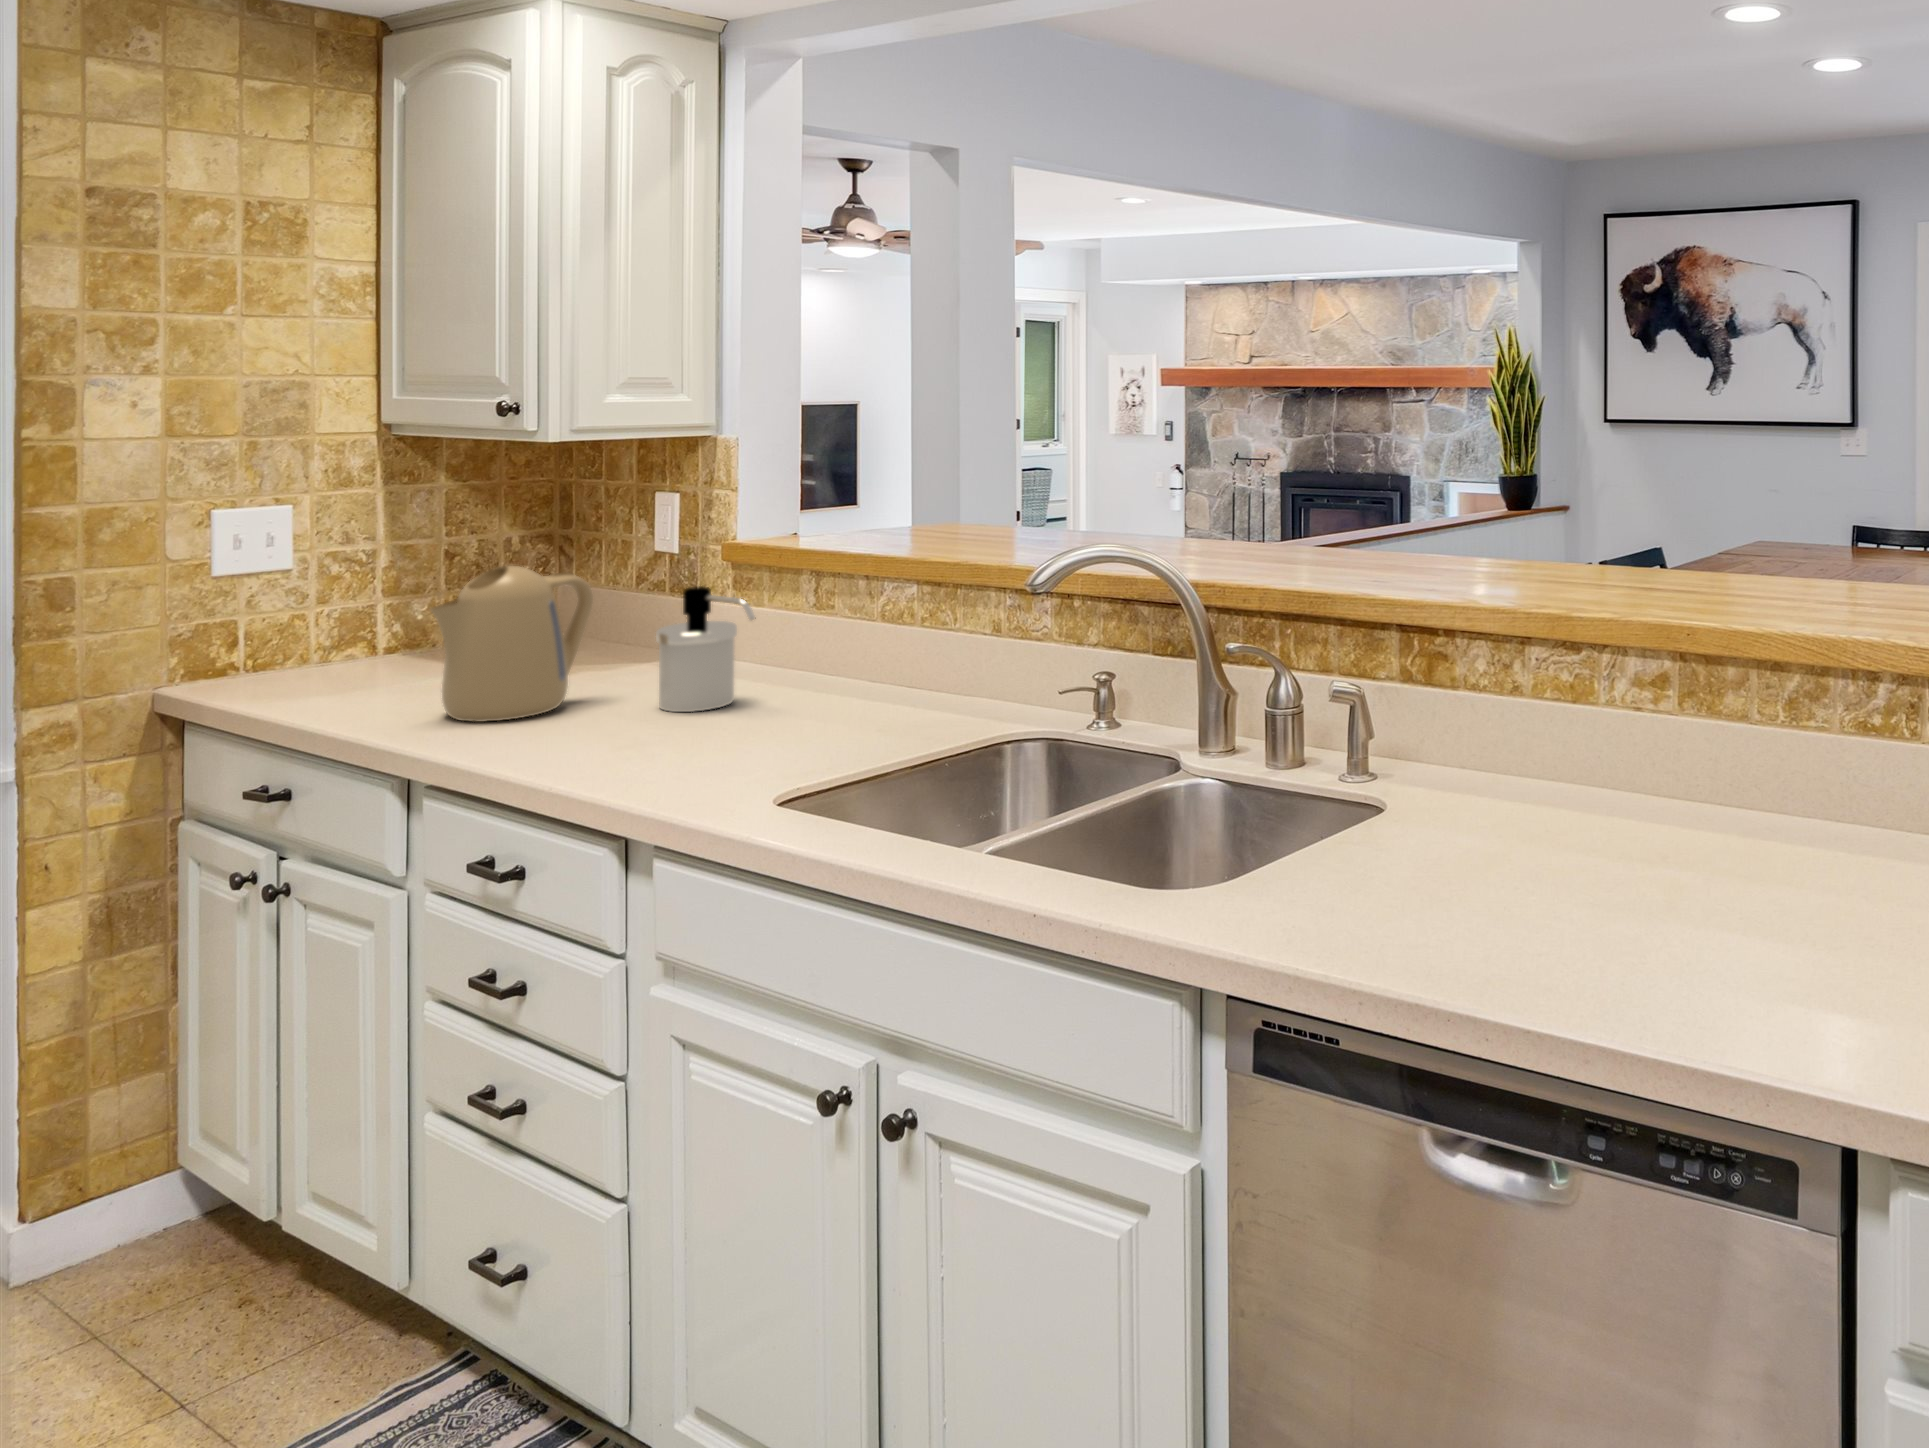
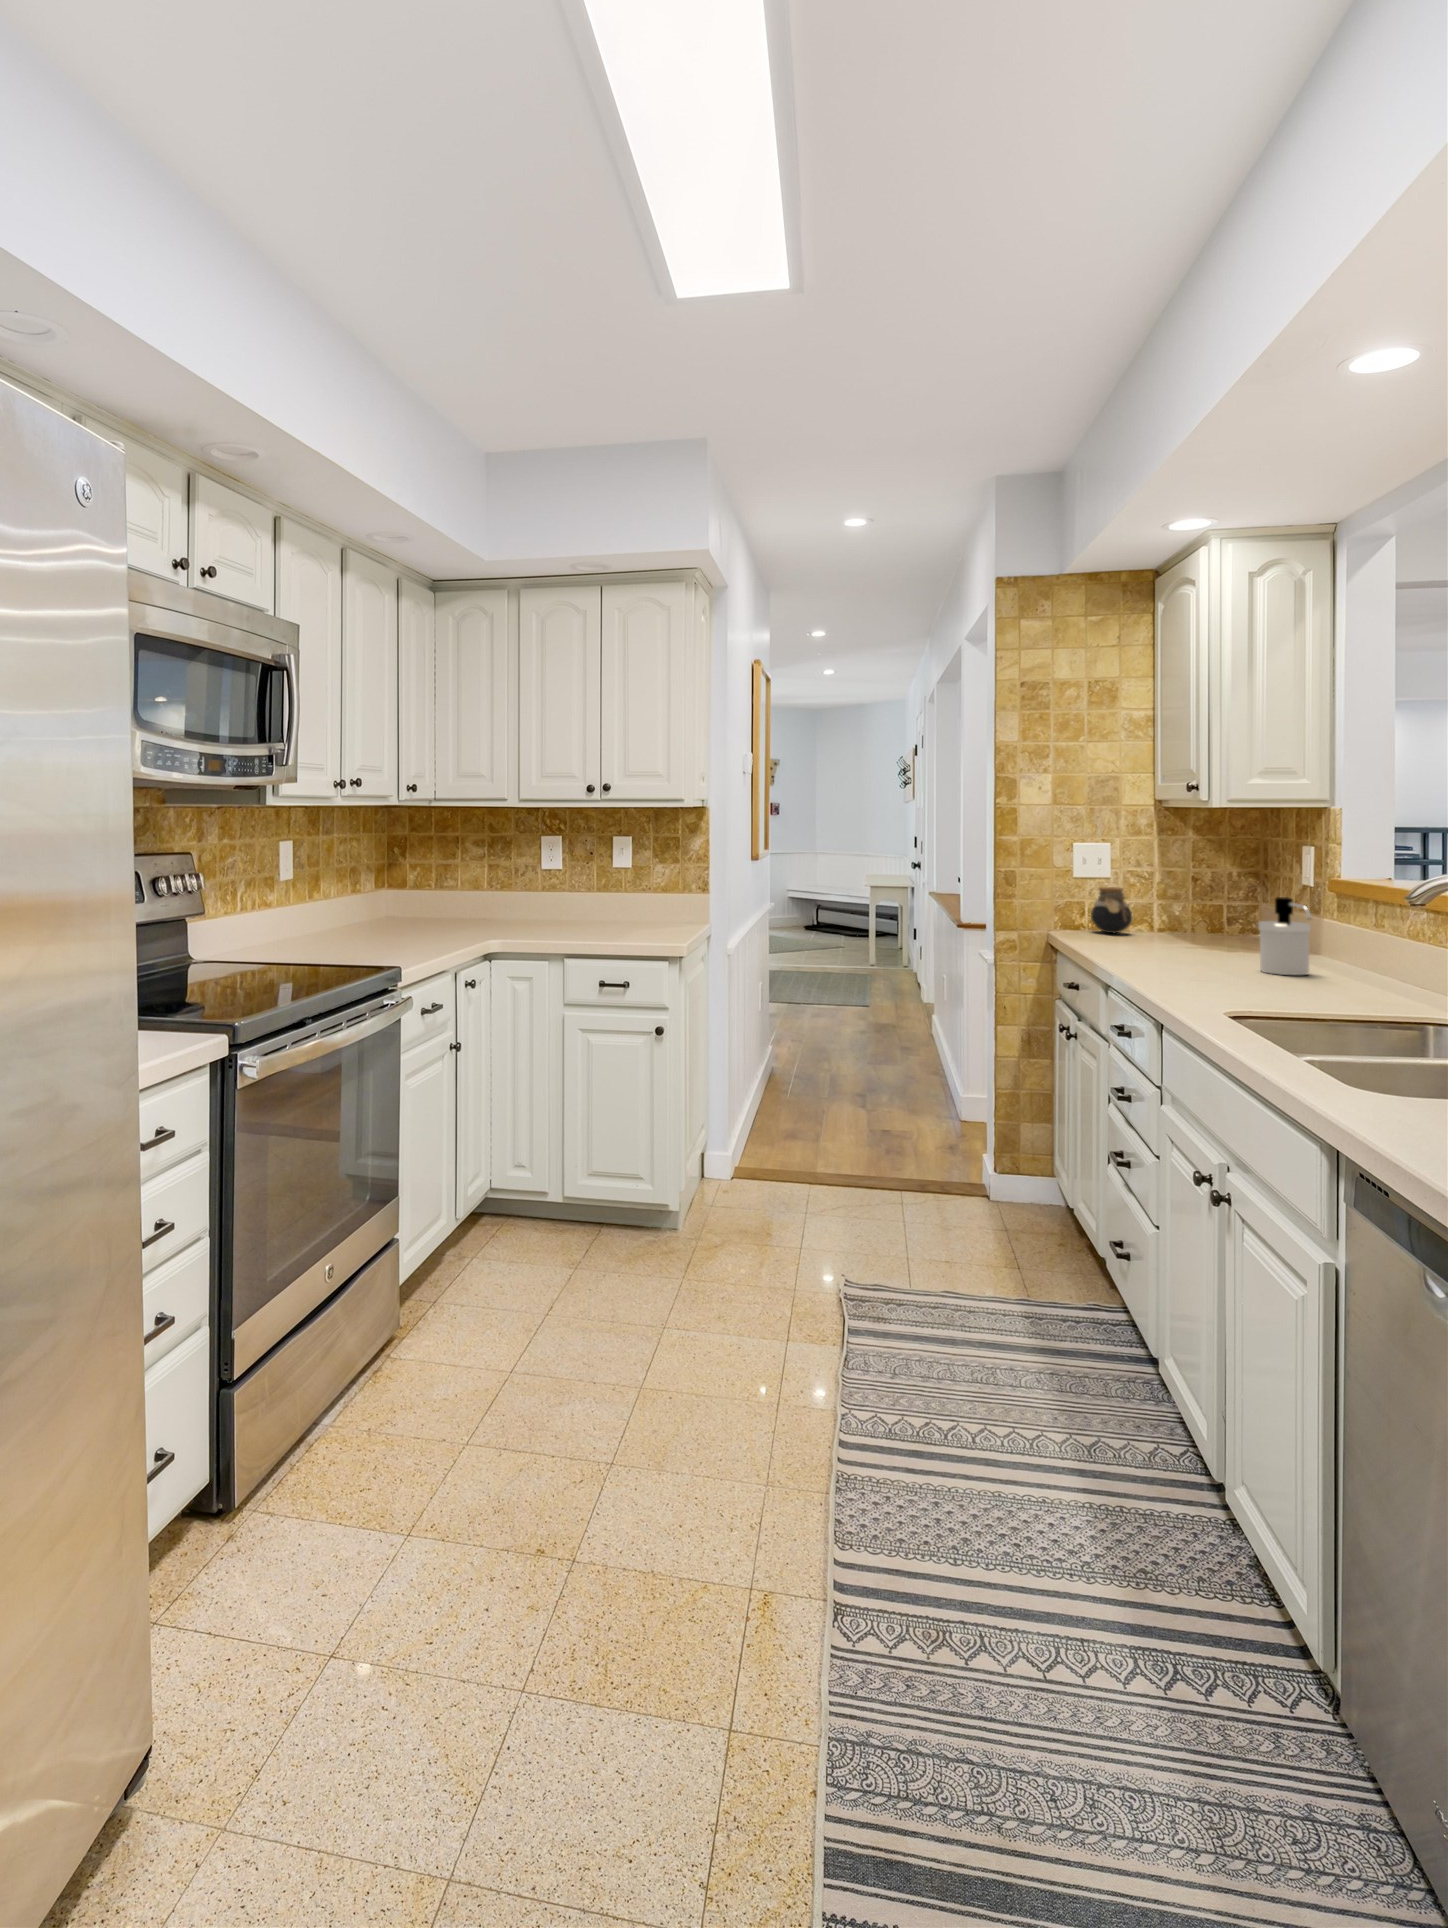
kettle: present [430,566,593,722] -> none [1136,874,1231,961]
jar: none [255,585,342,673] -> present [1091,887,1132,933]

